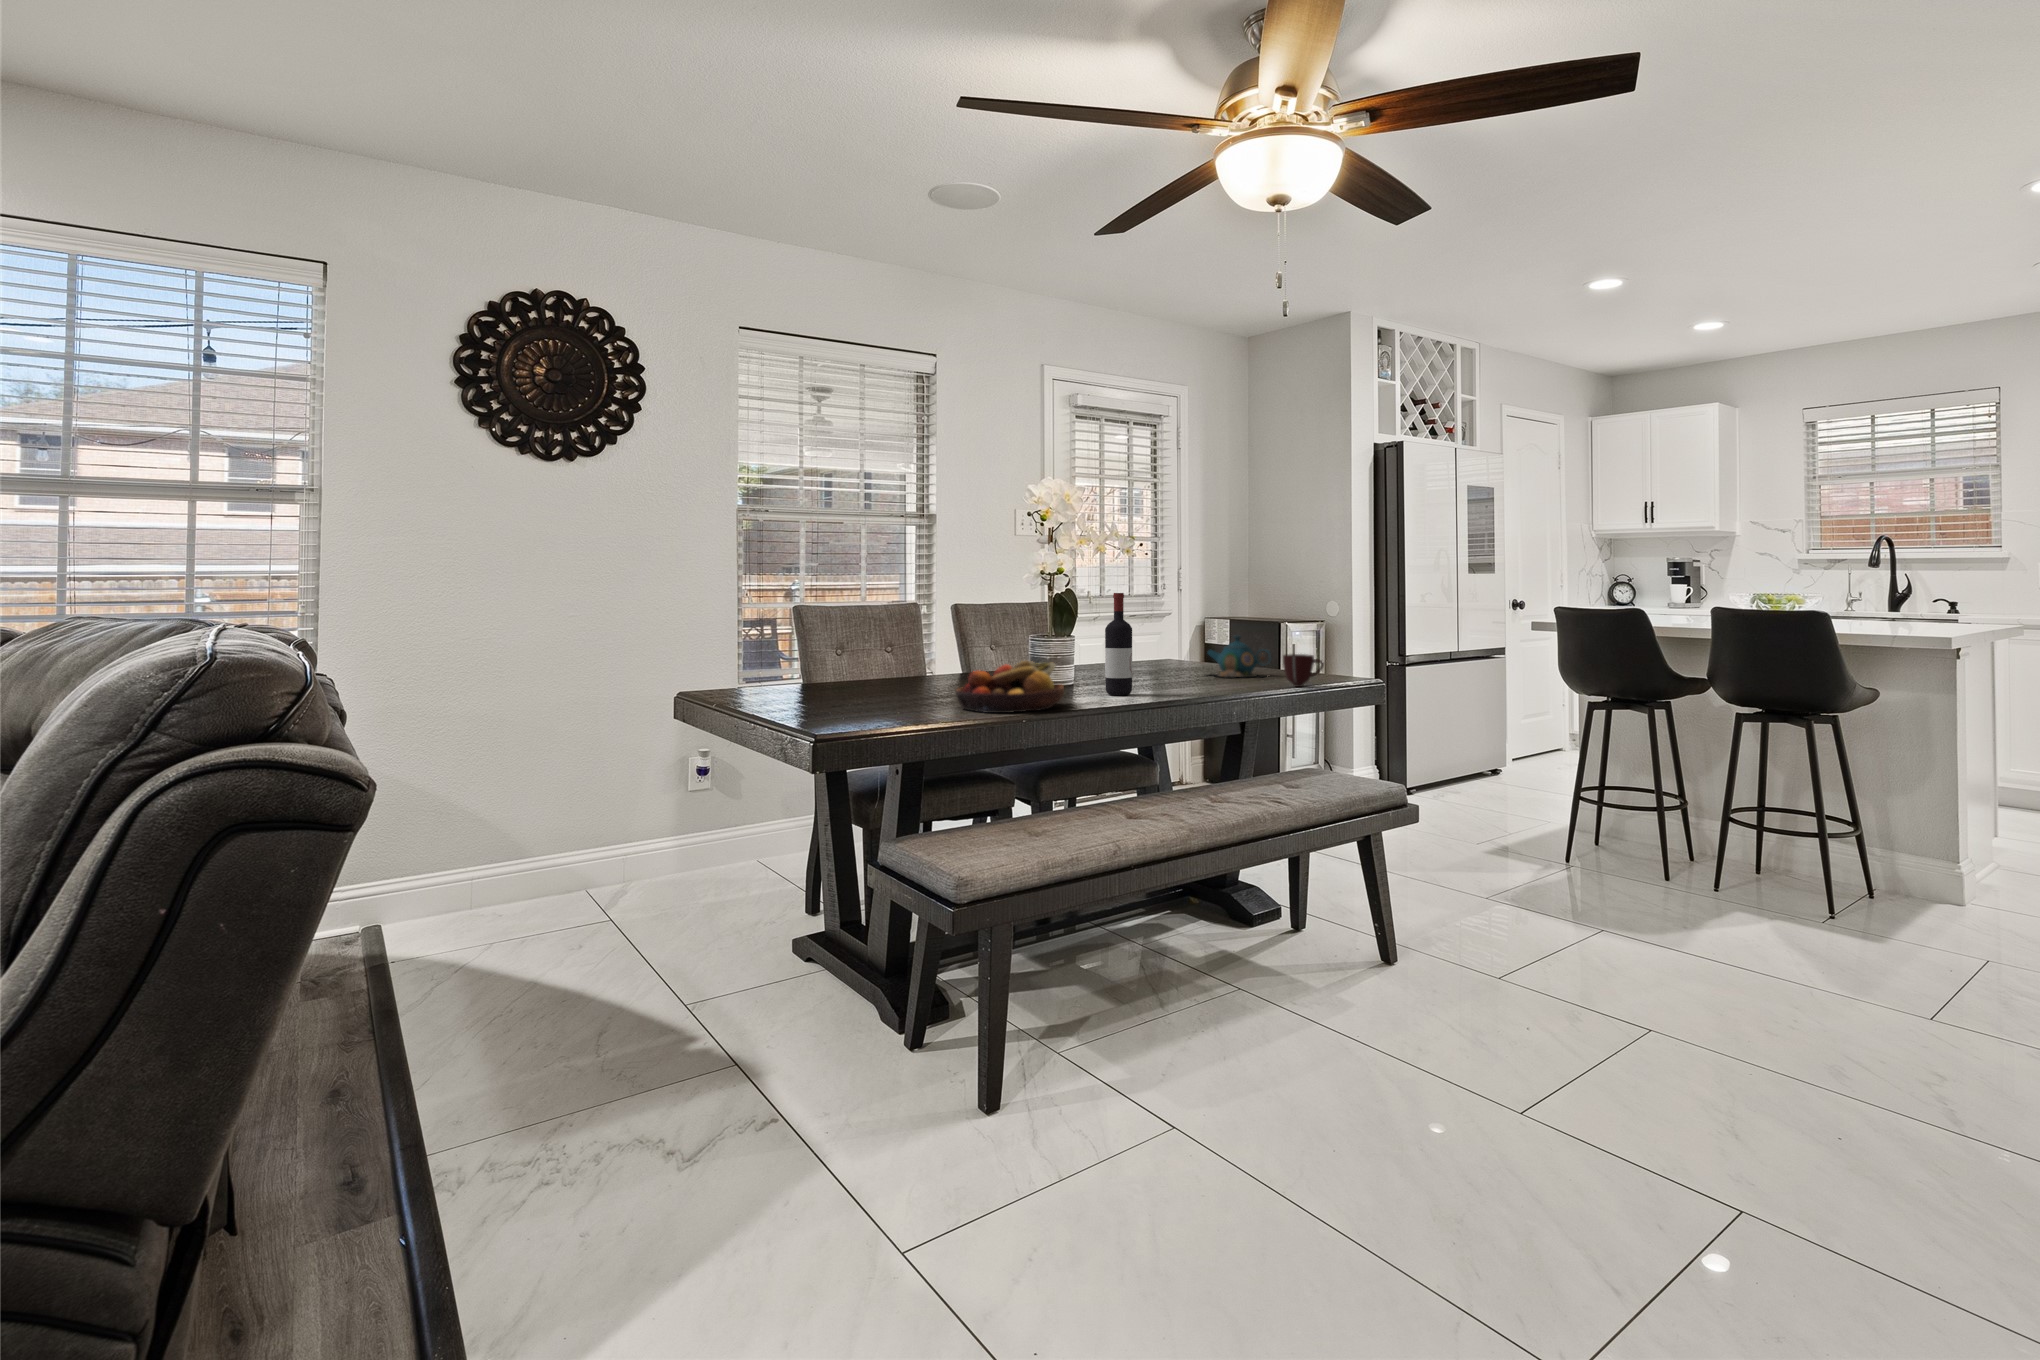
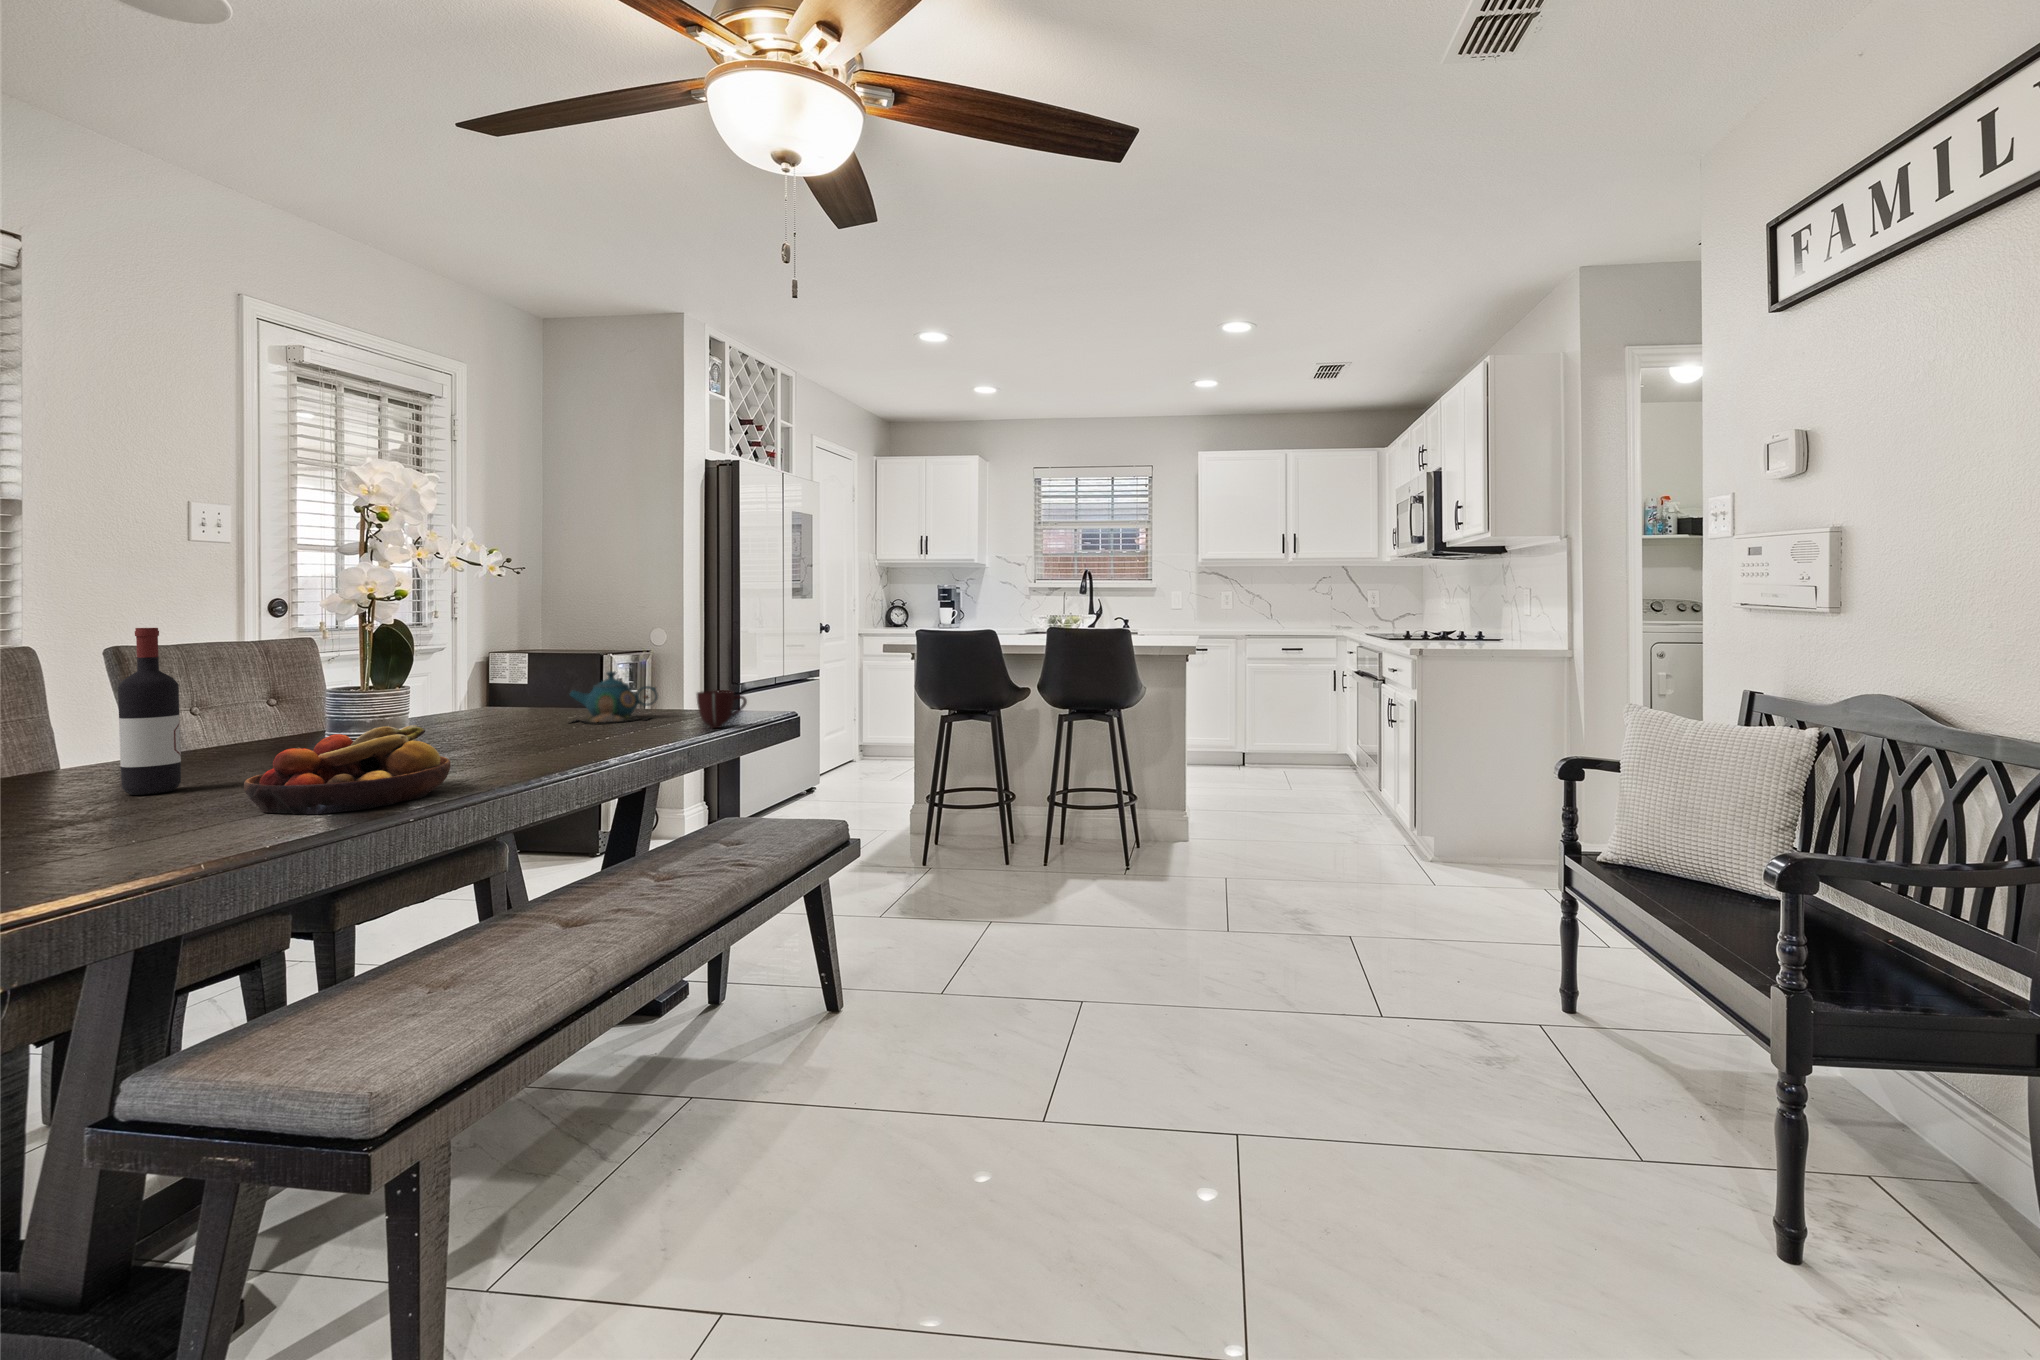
wine bottle: present [1105,593,1132,696] -> present [118,628,181,795]

